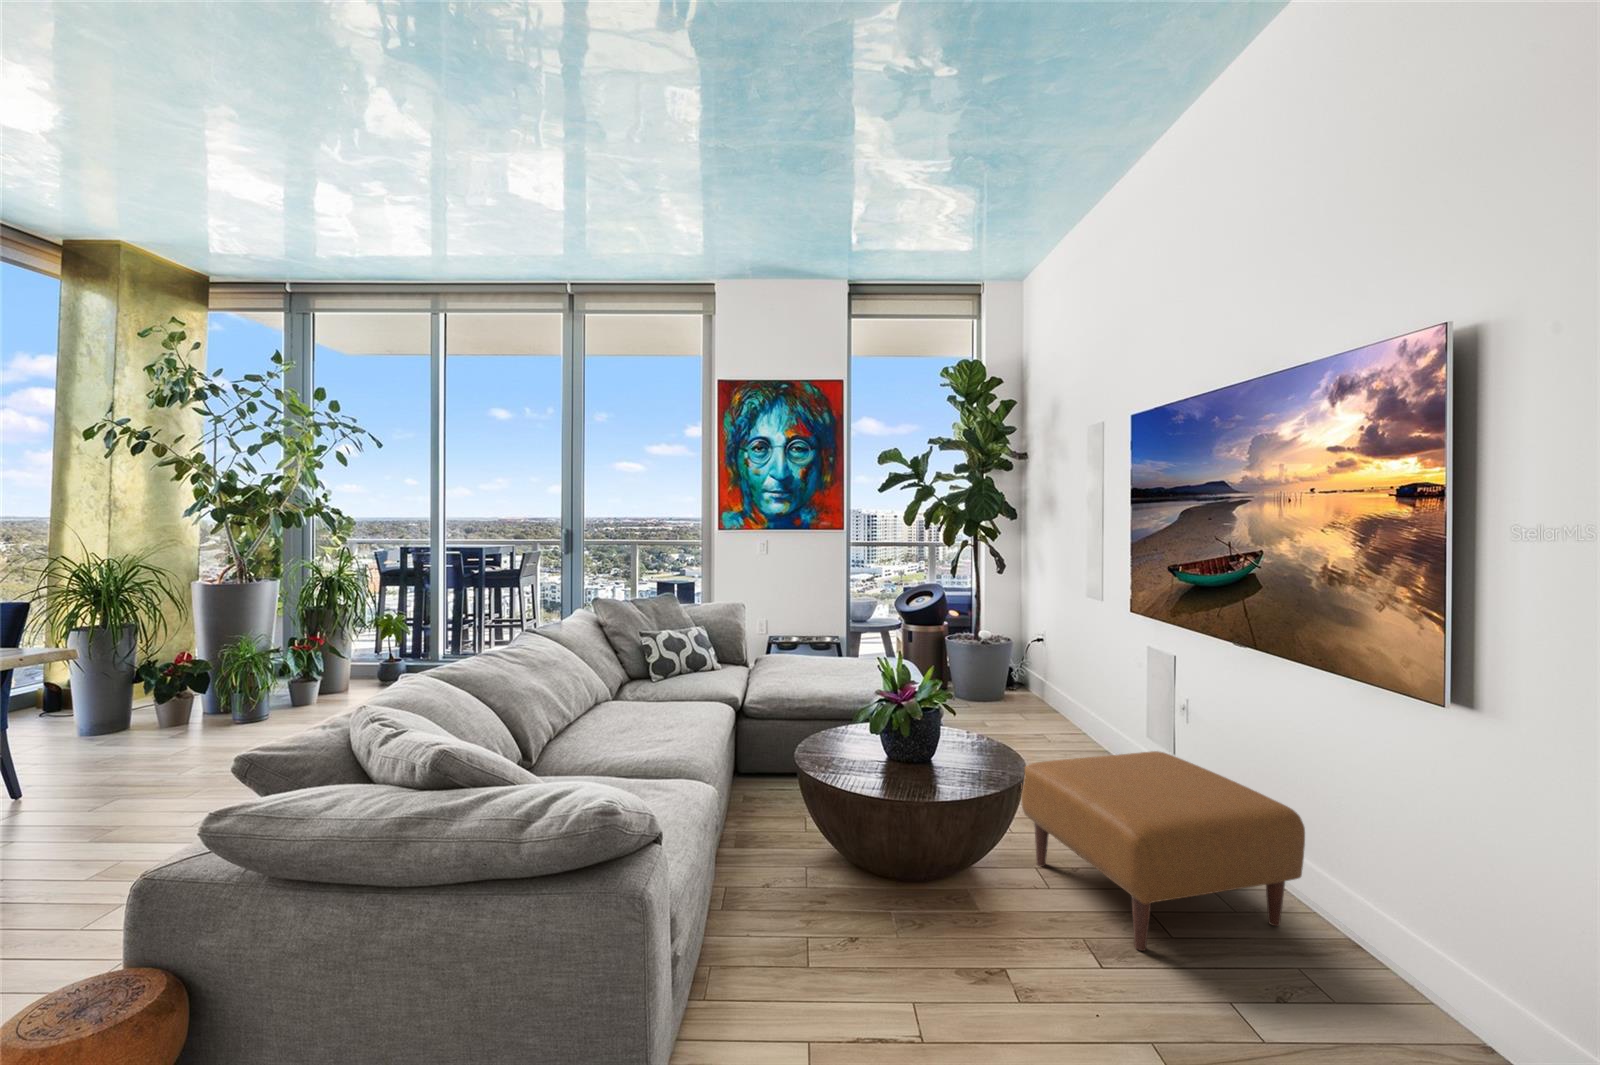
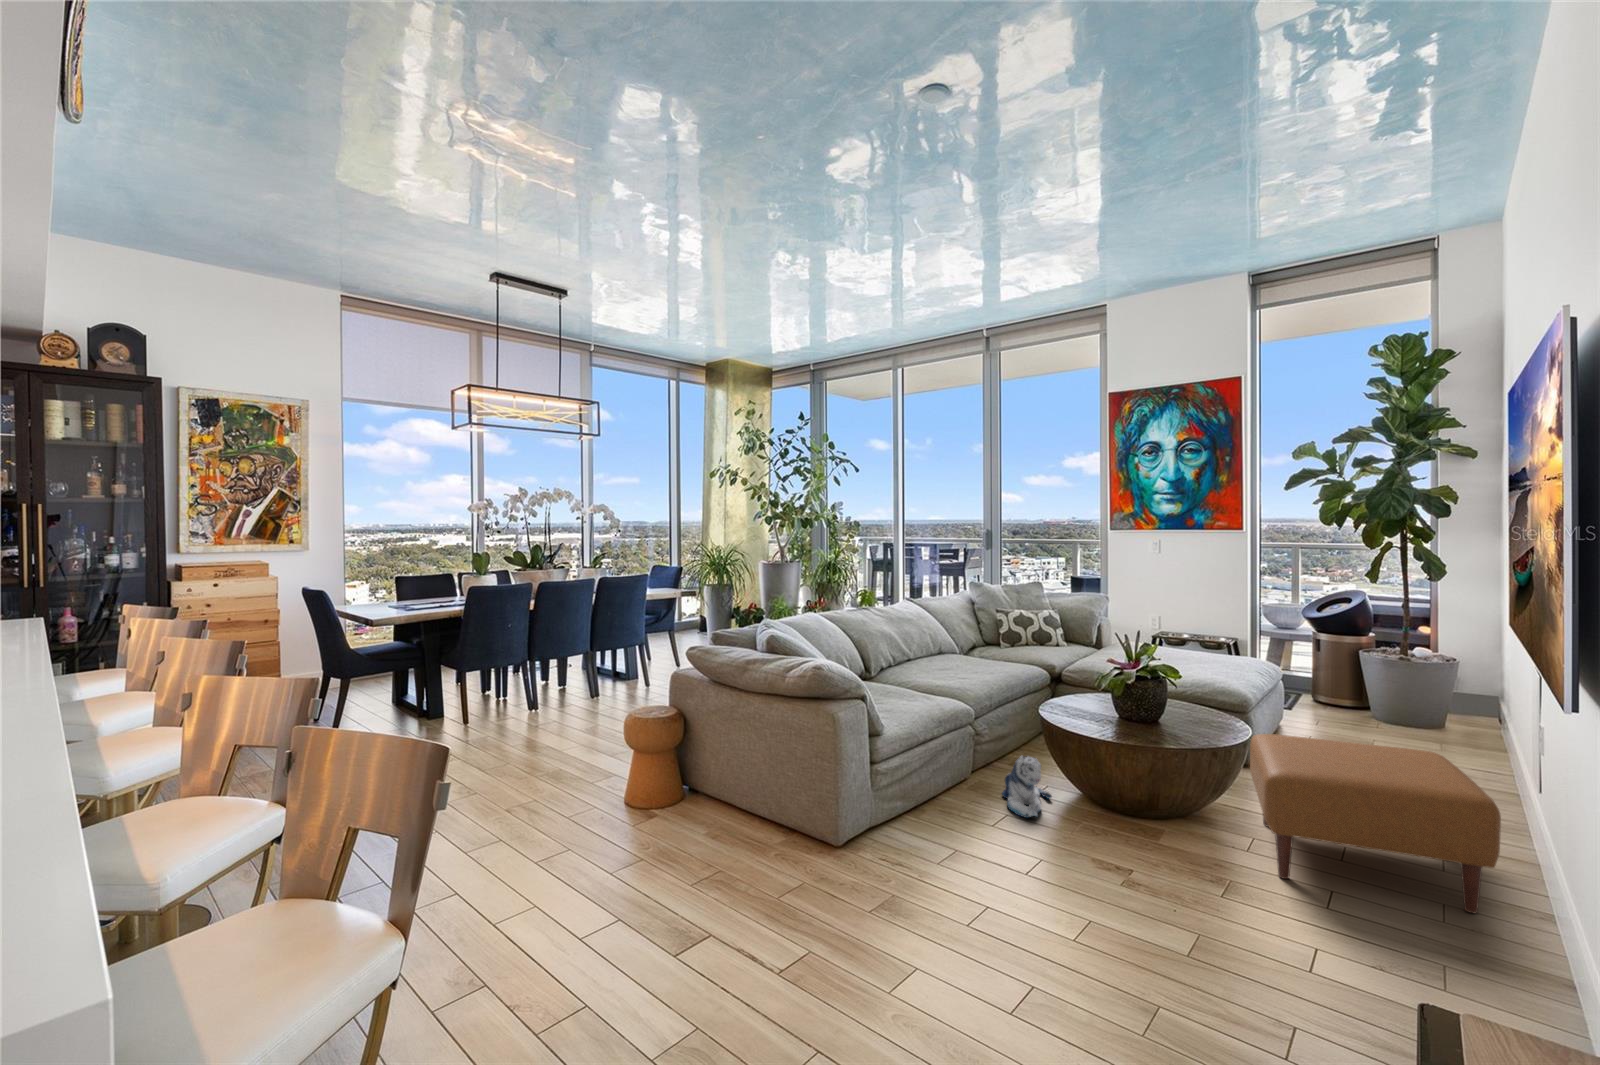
plush toy: none [770,865,857,970] -> present [1002,756,1052,818]

